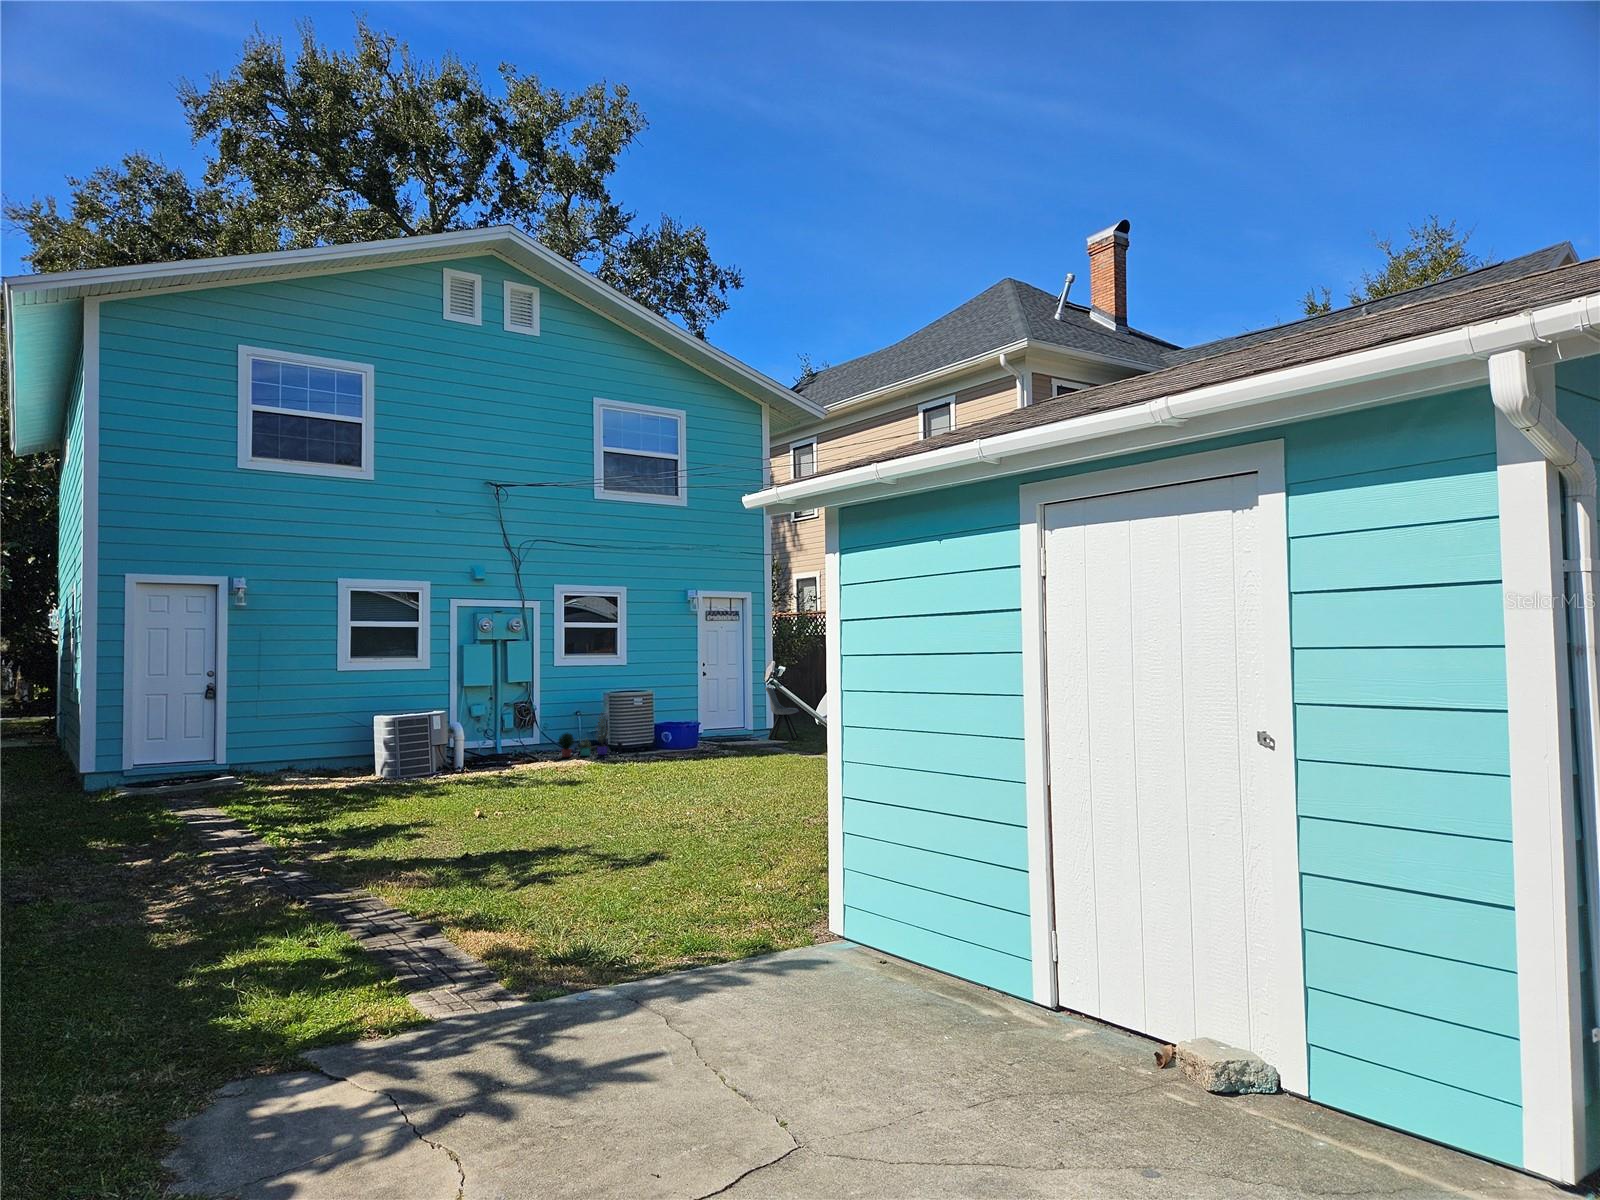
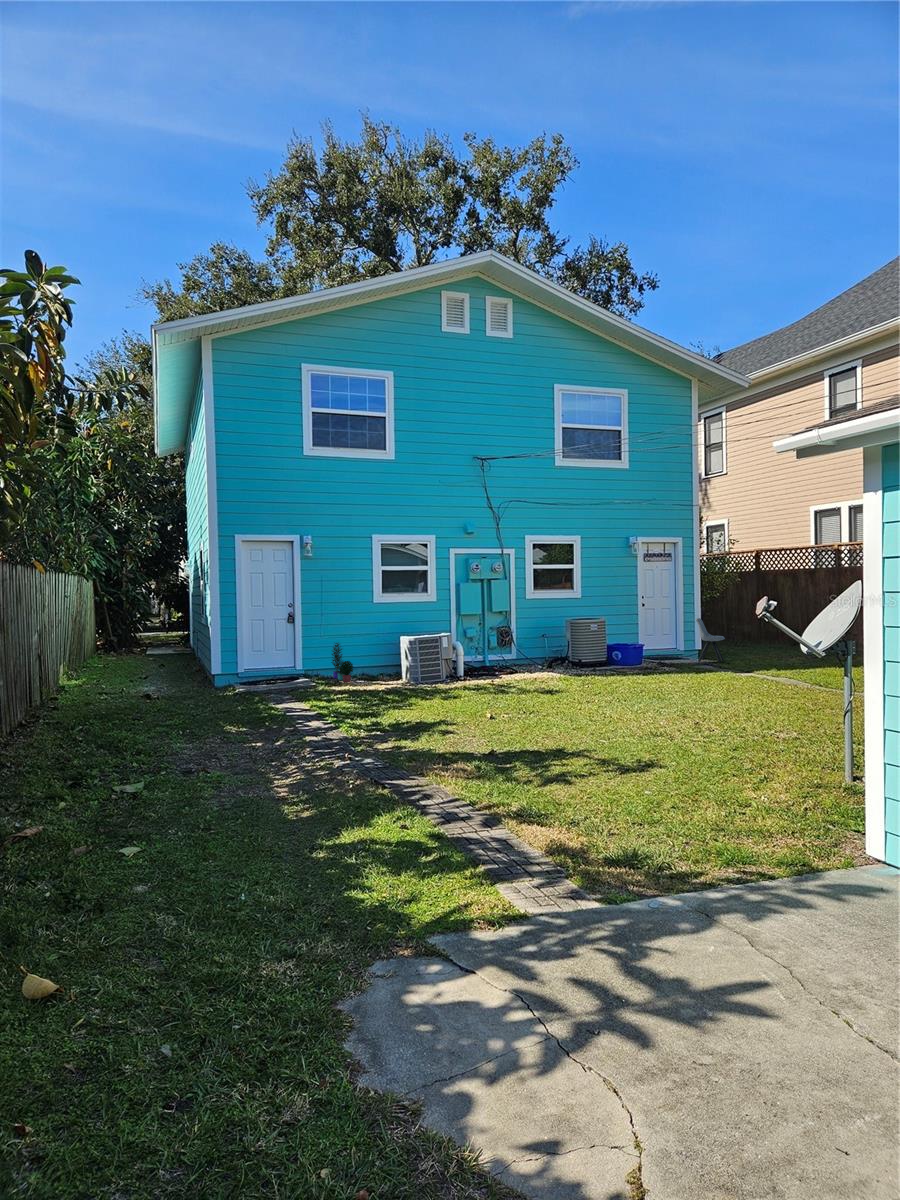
potted plant: present [559,714,610,757] -> present [331,643,353,682]

